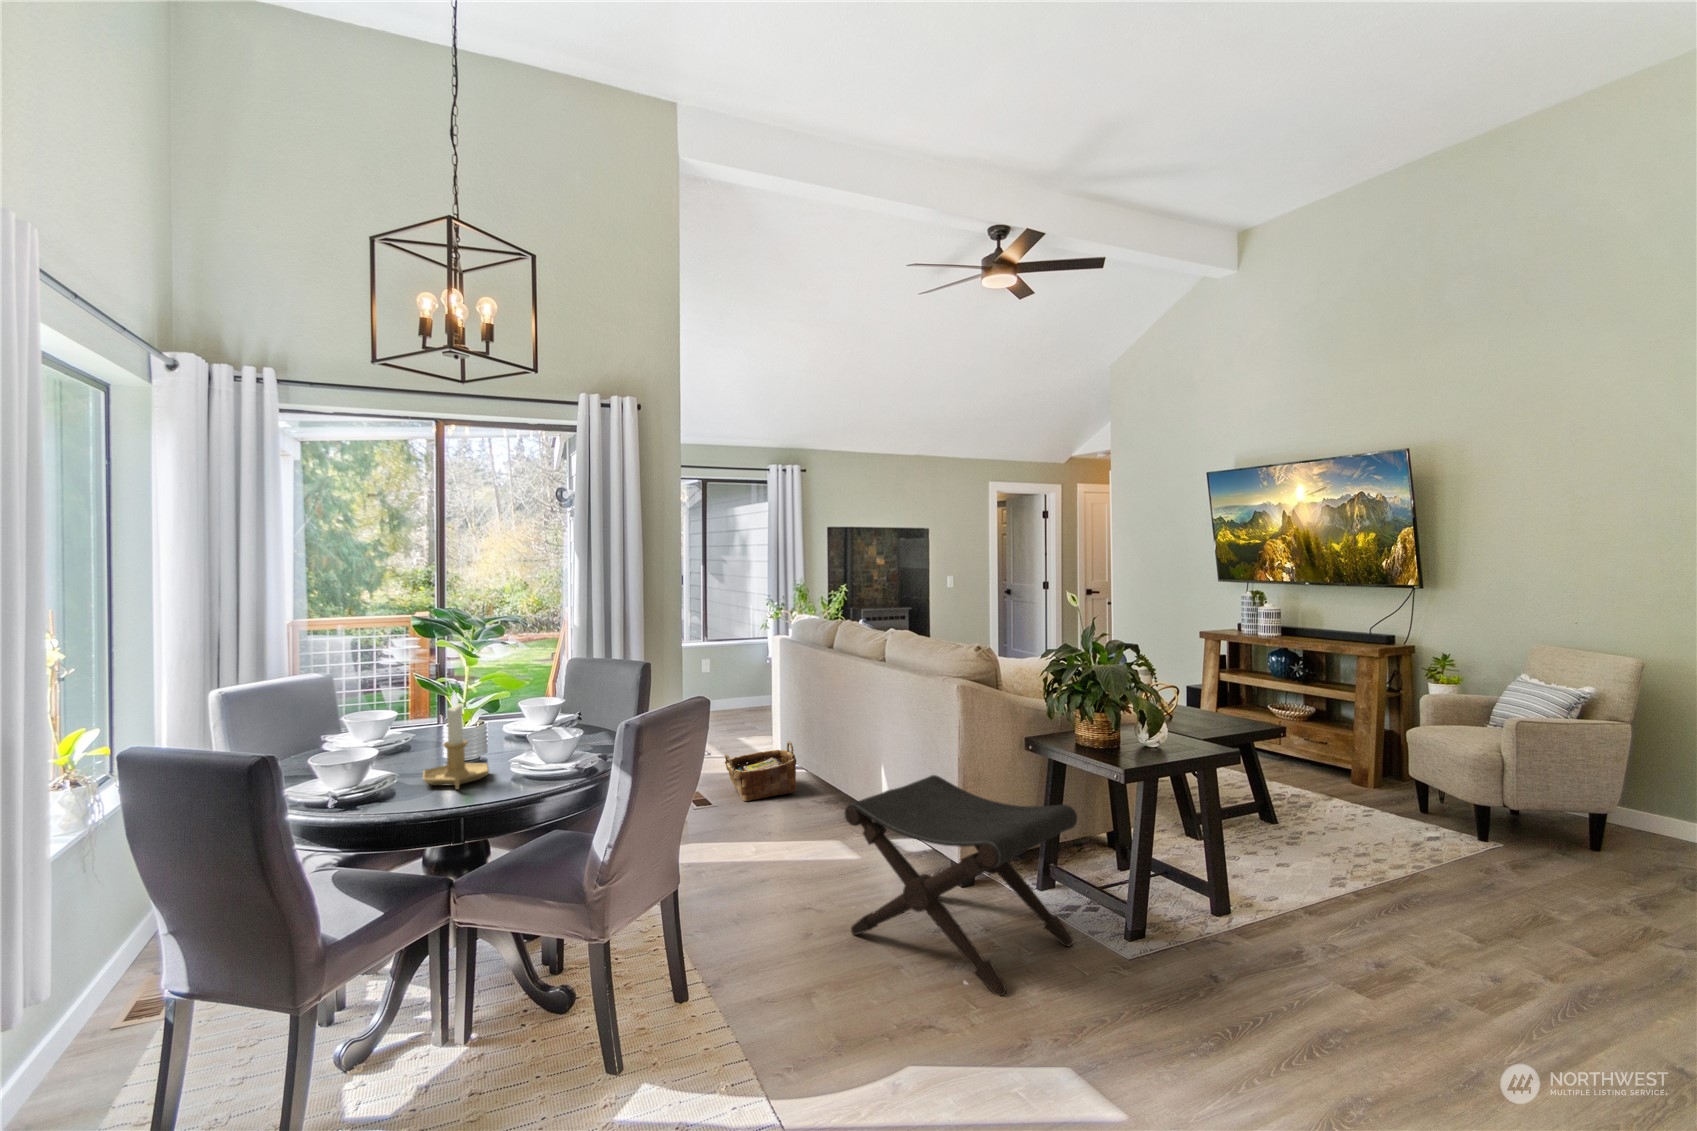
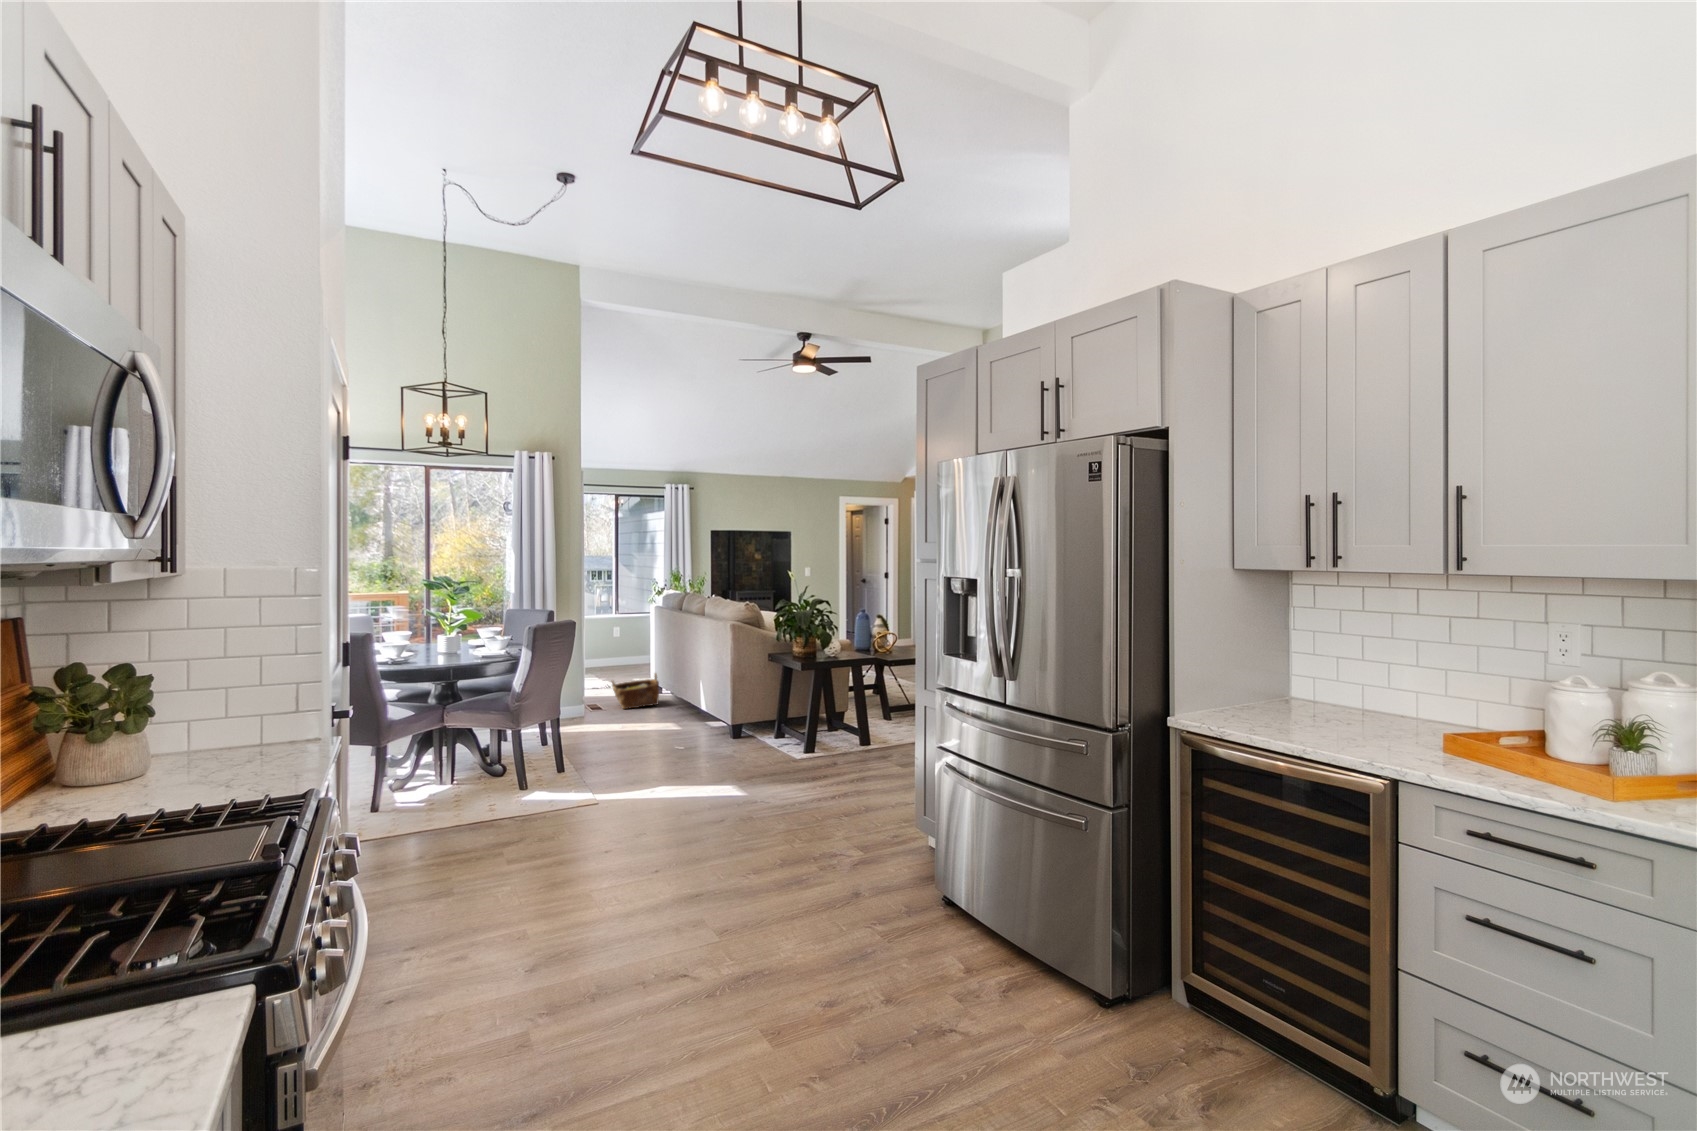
candlestick: present [423,691,489,789] -> none [430,612,462,658]
footstool: present [845,775,1077,996] -> none [655,674,777,769]

